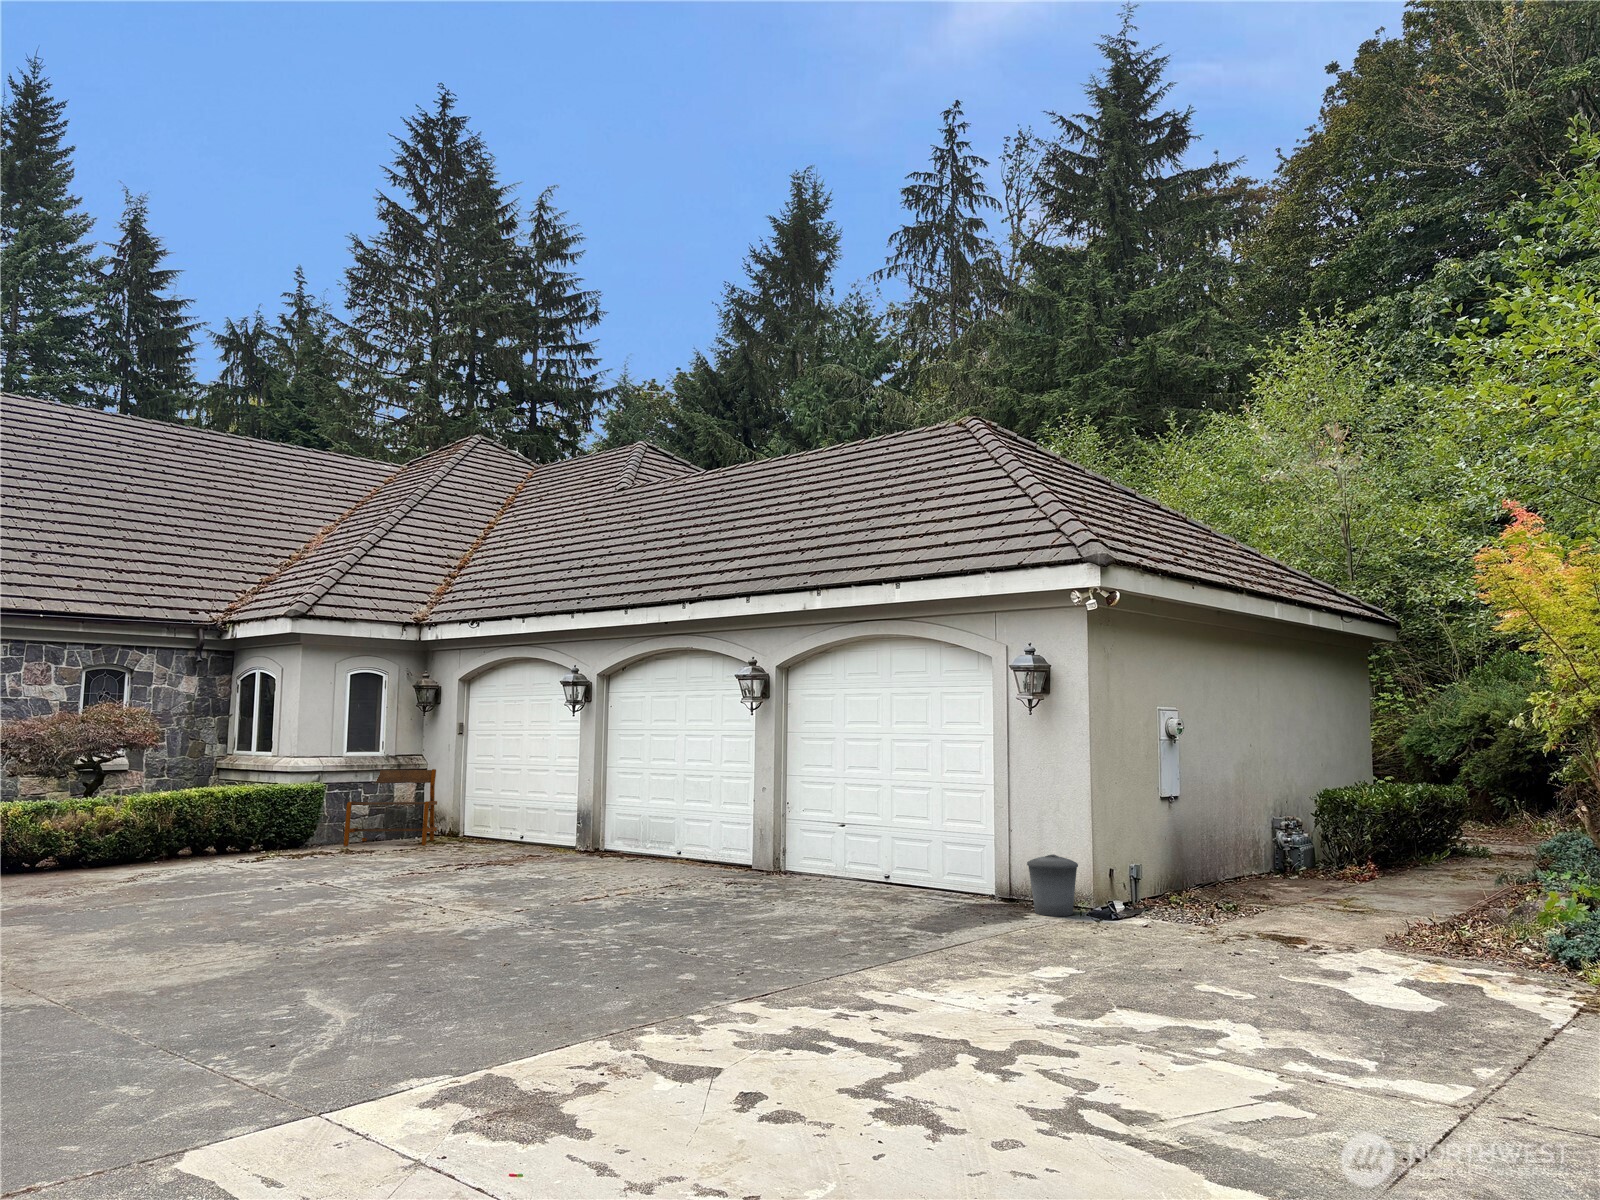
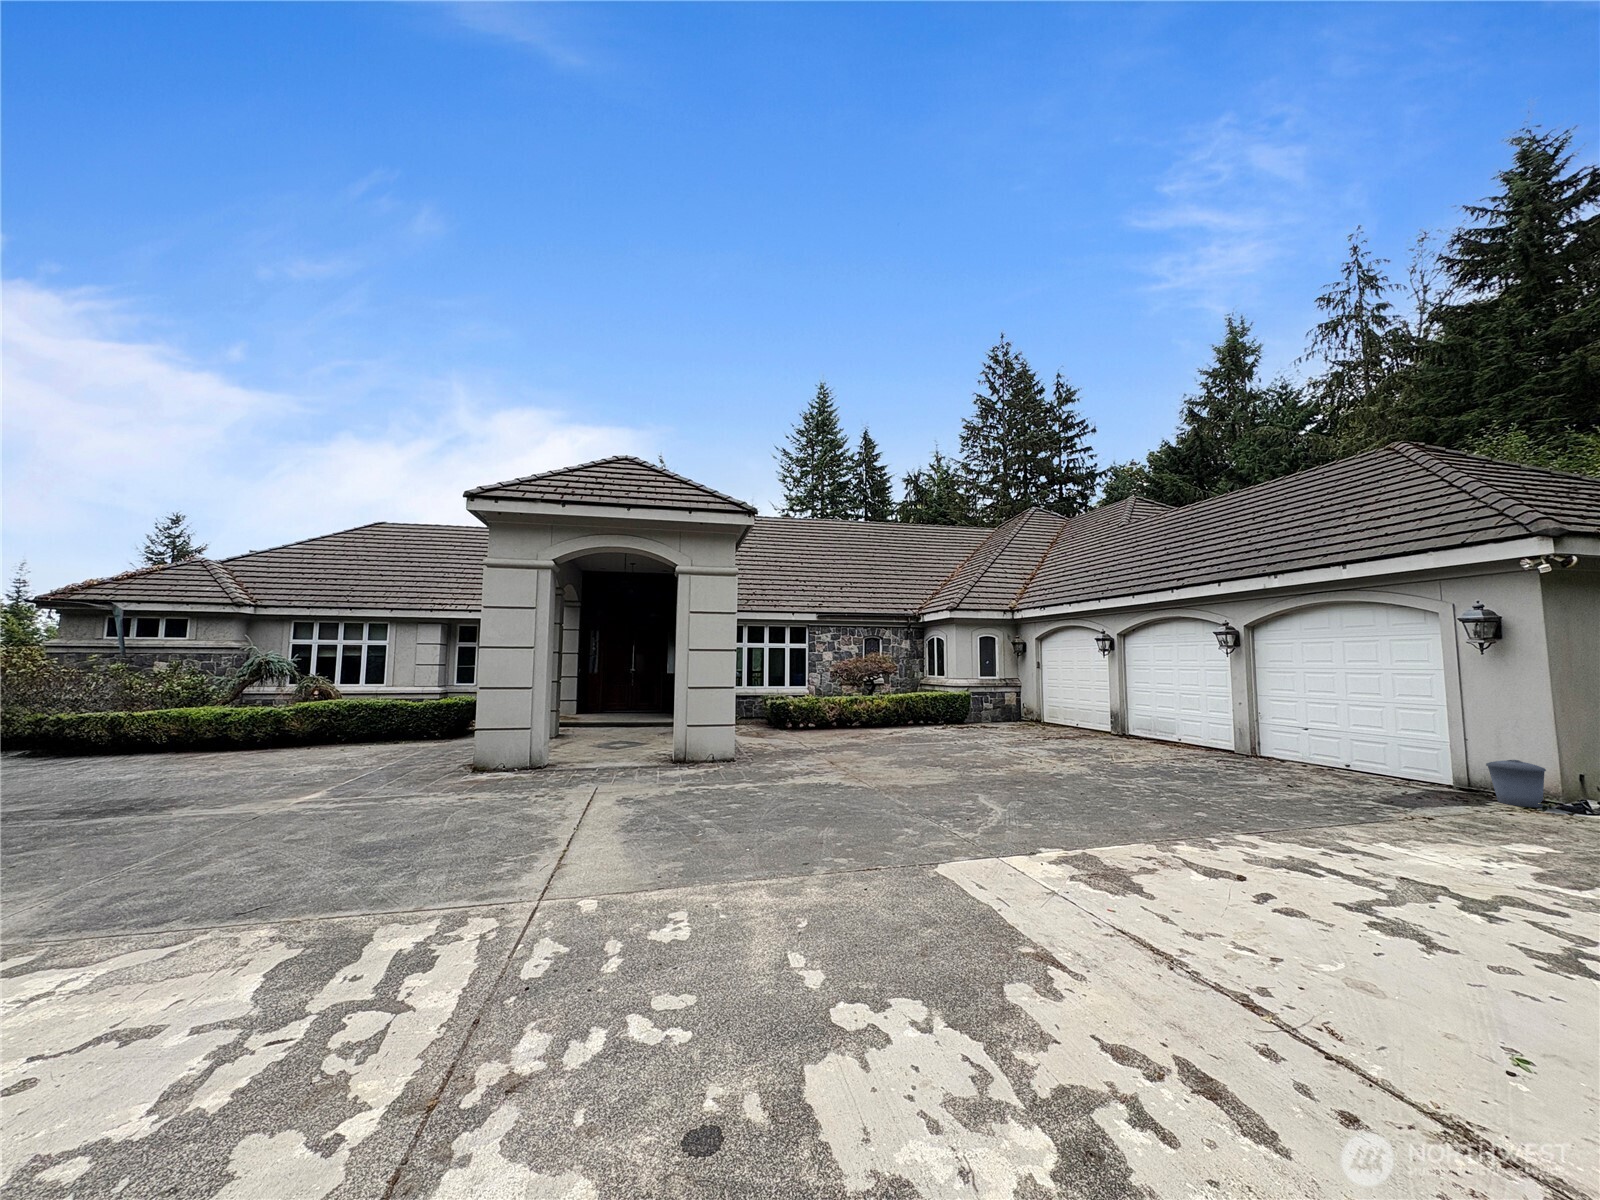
bench: present [344,769,437,846] -> none [982,684,1028,724]

